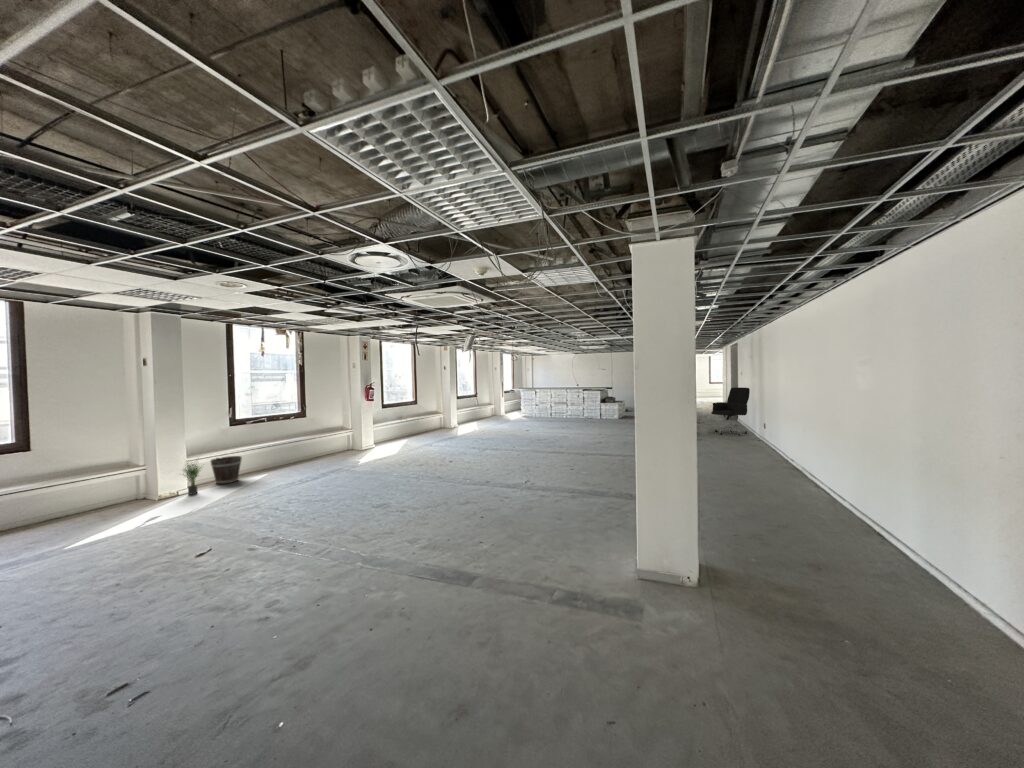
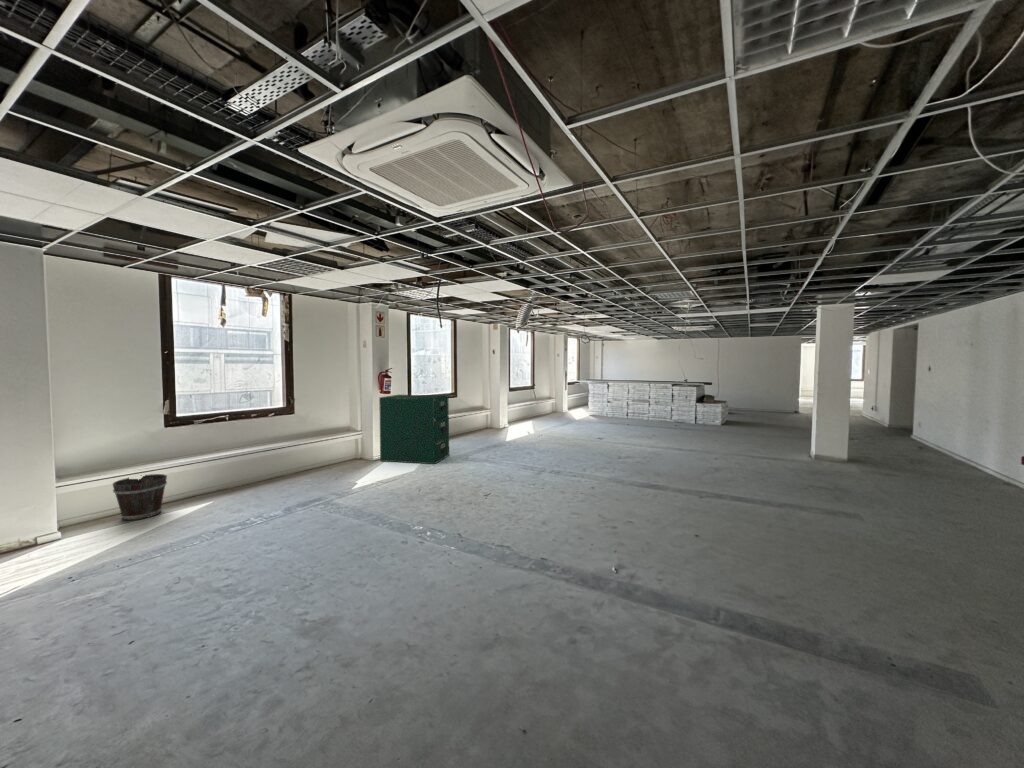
office chair: present [711,387,750,435] -> none [907,391,986,472]
filing cabinet: none [367,401,418,450] -> present [379,395,449,464]
potted plant: present [183,463,201,495] -> none [19,480,86,545]

